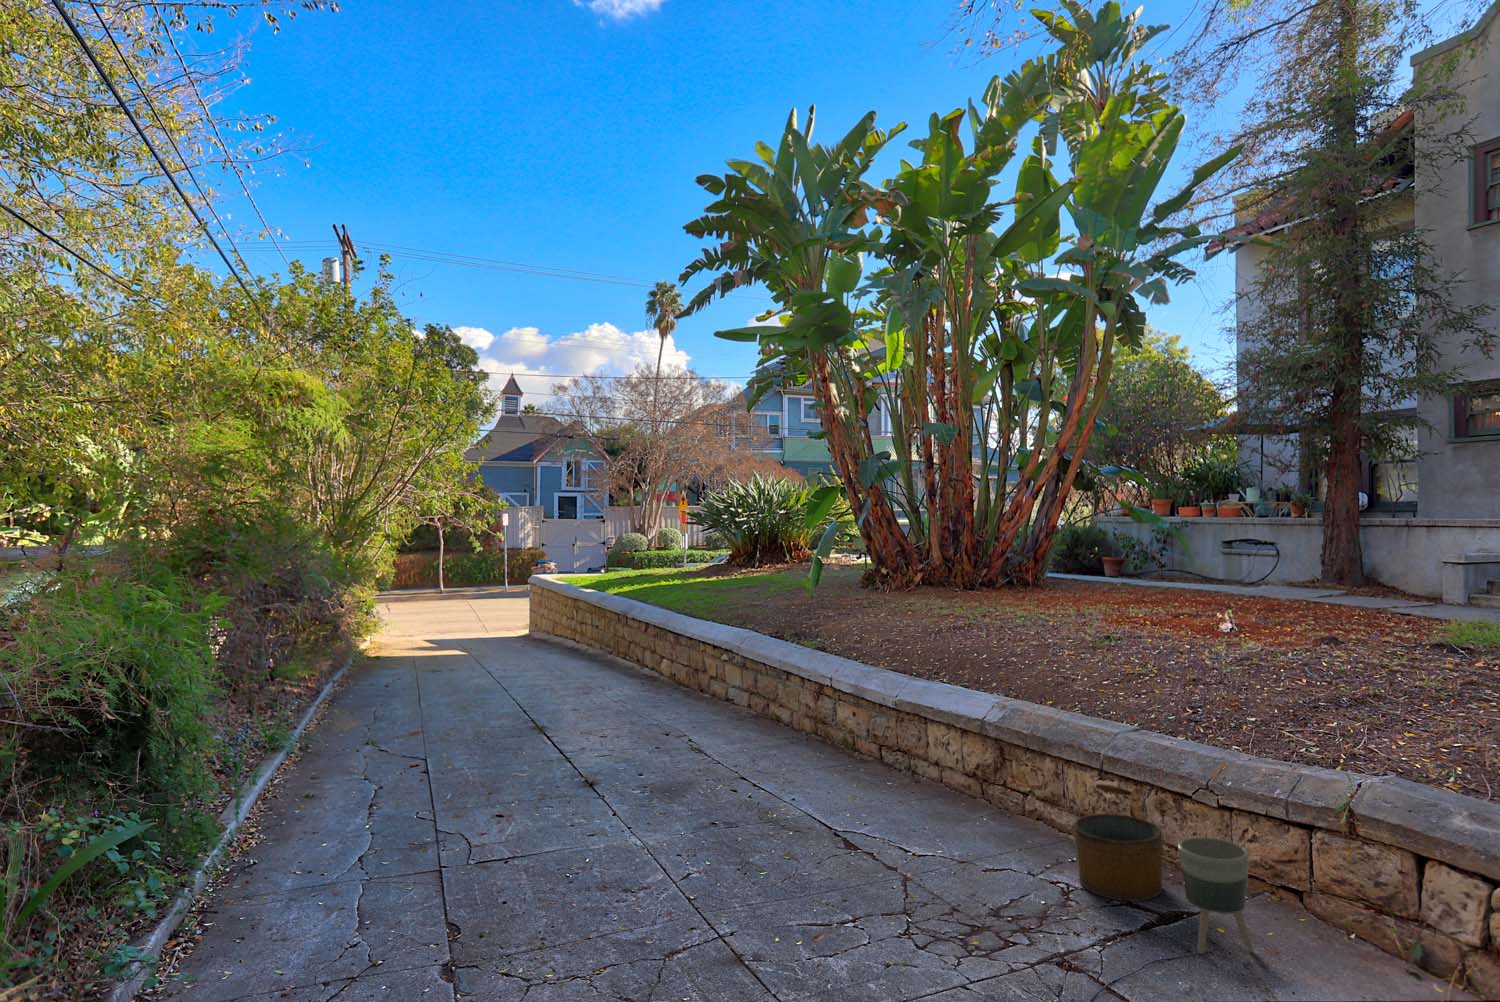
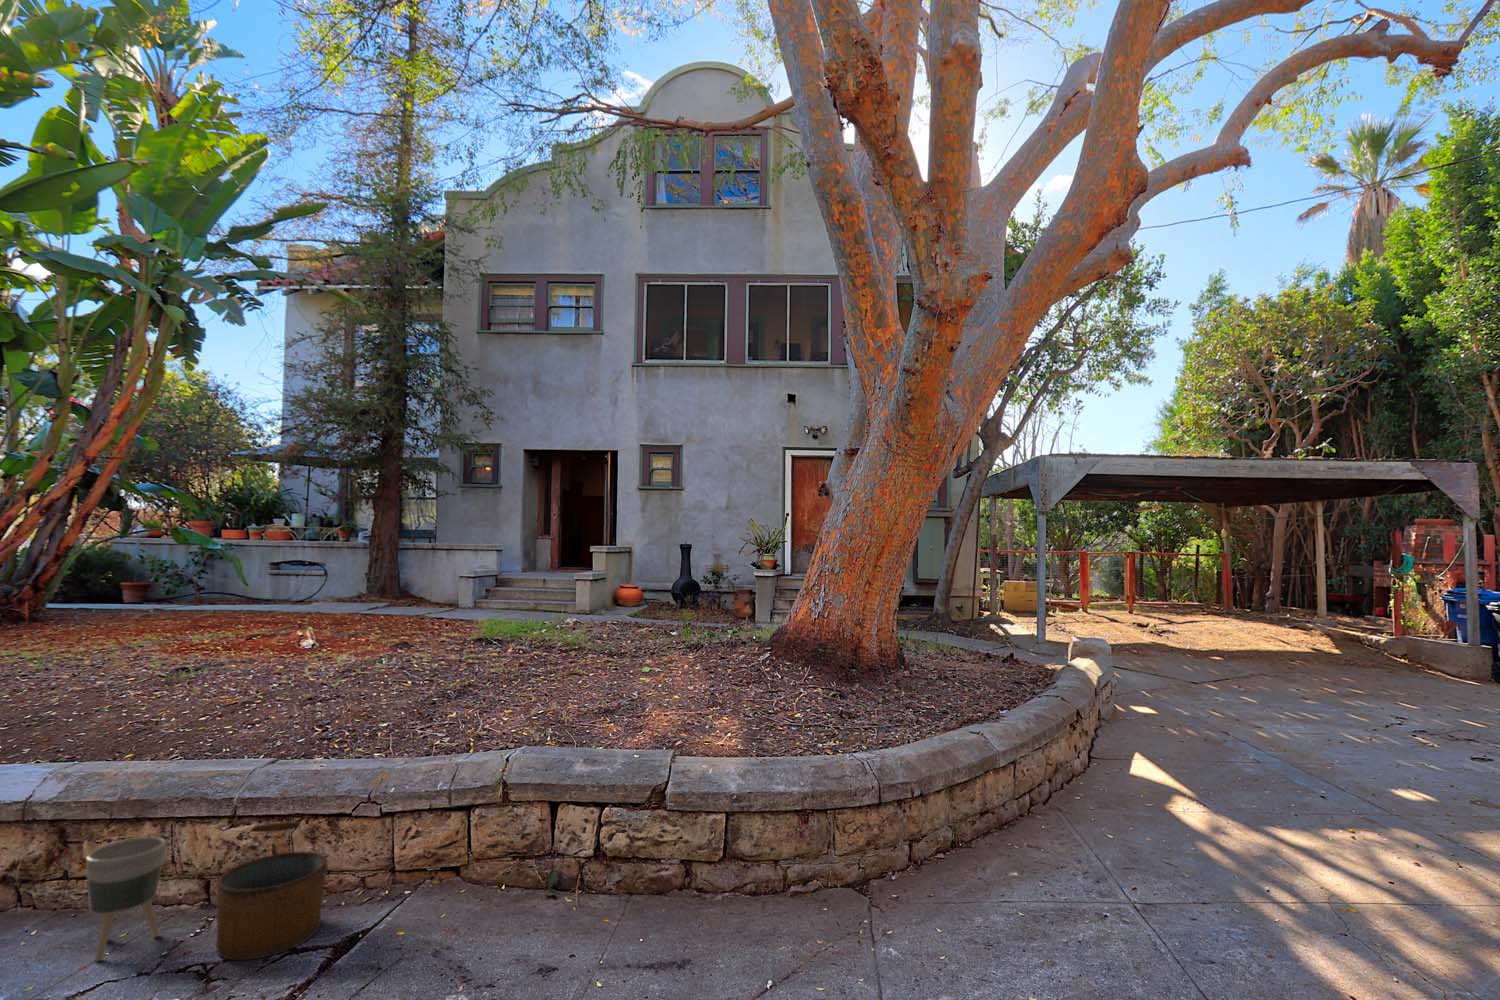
planter: present [1178,837,1254,954] -> present [86,837,167,961]

